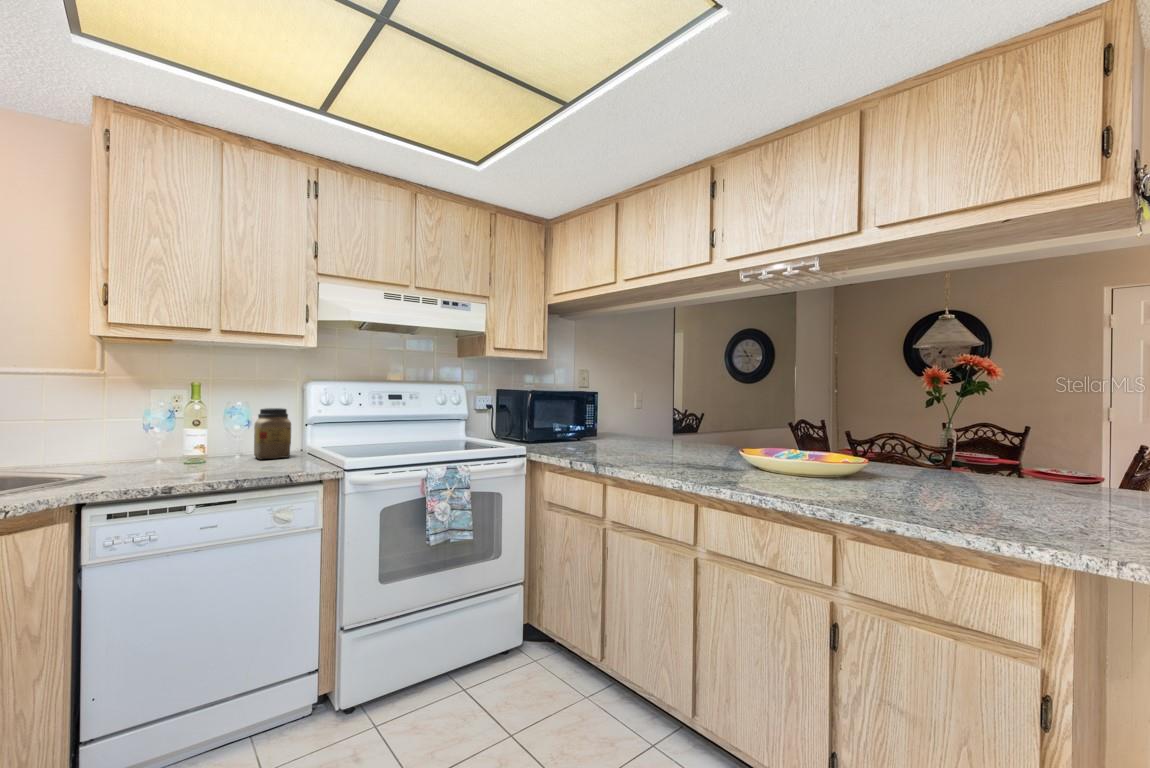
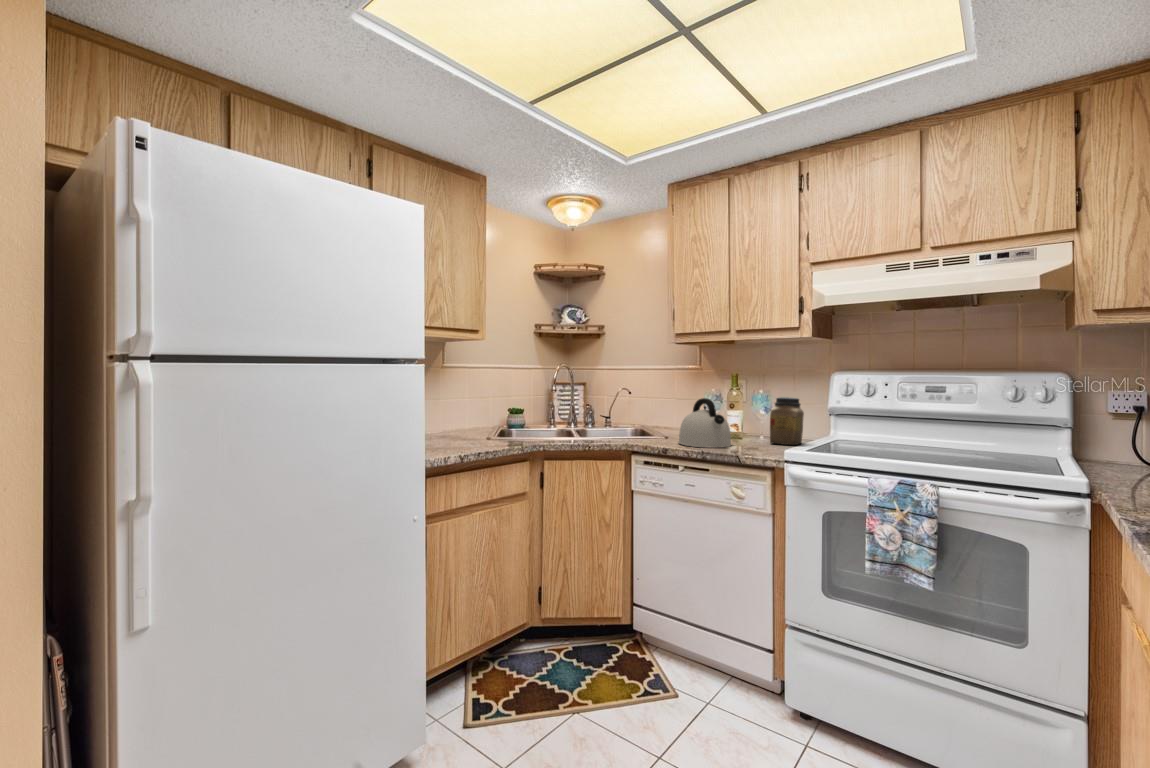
kettle: none [149,414,239,478] -> present [679,398,731,448]

